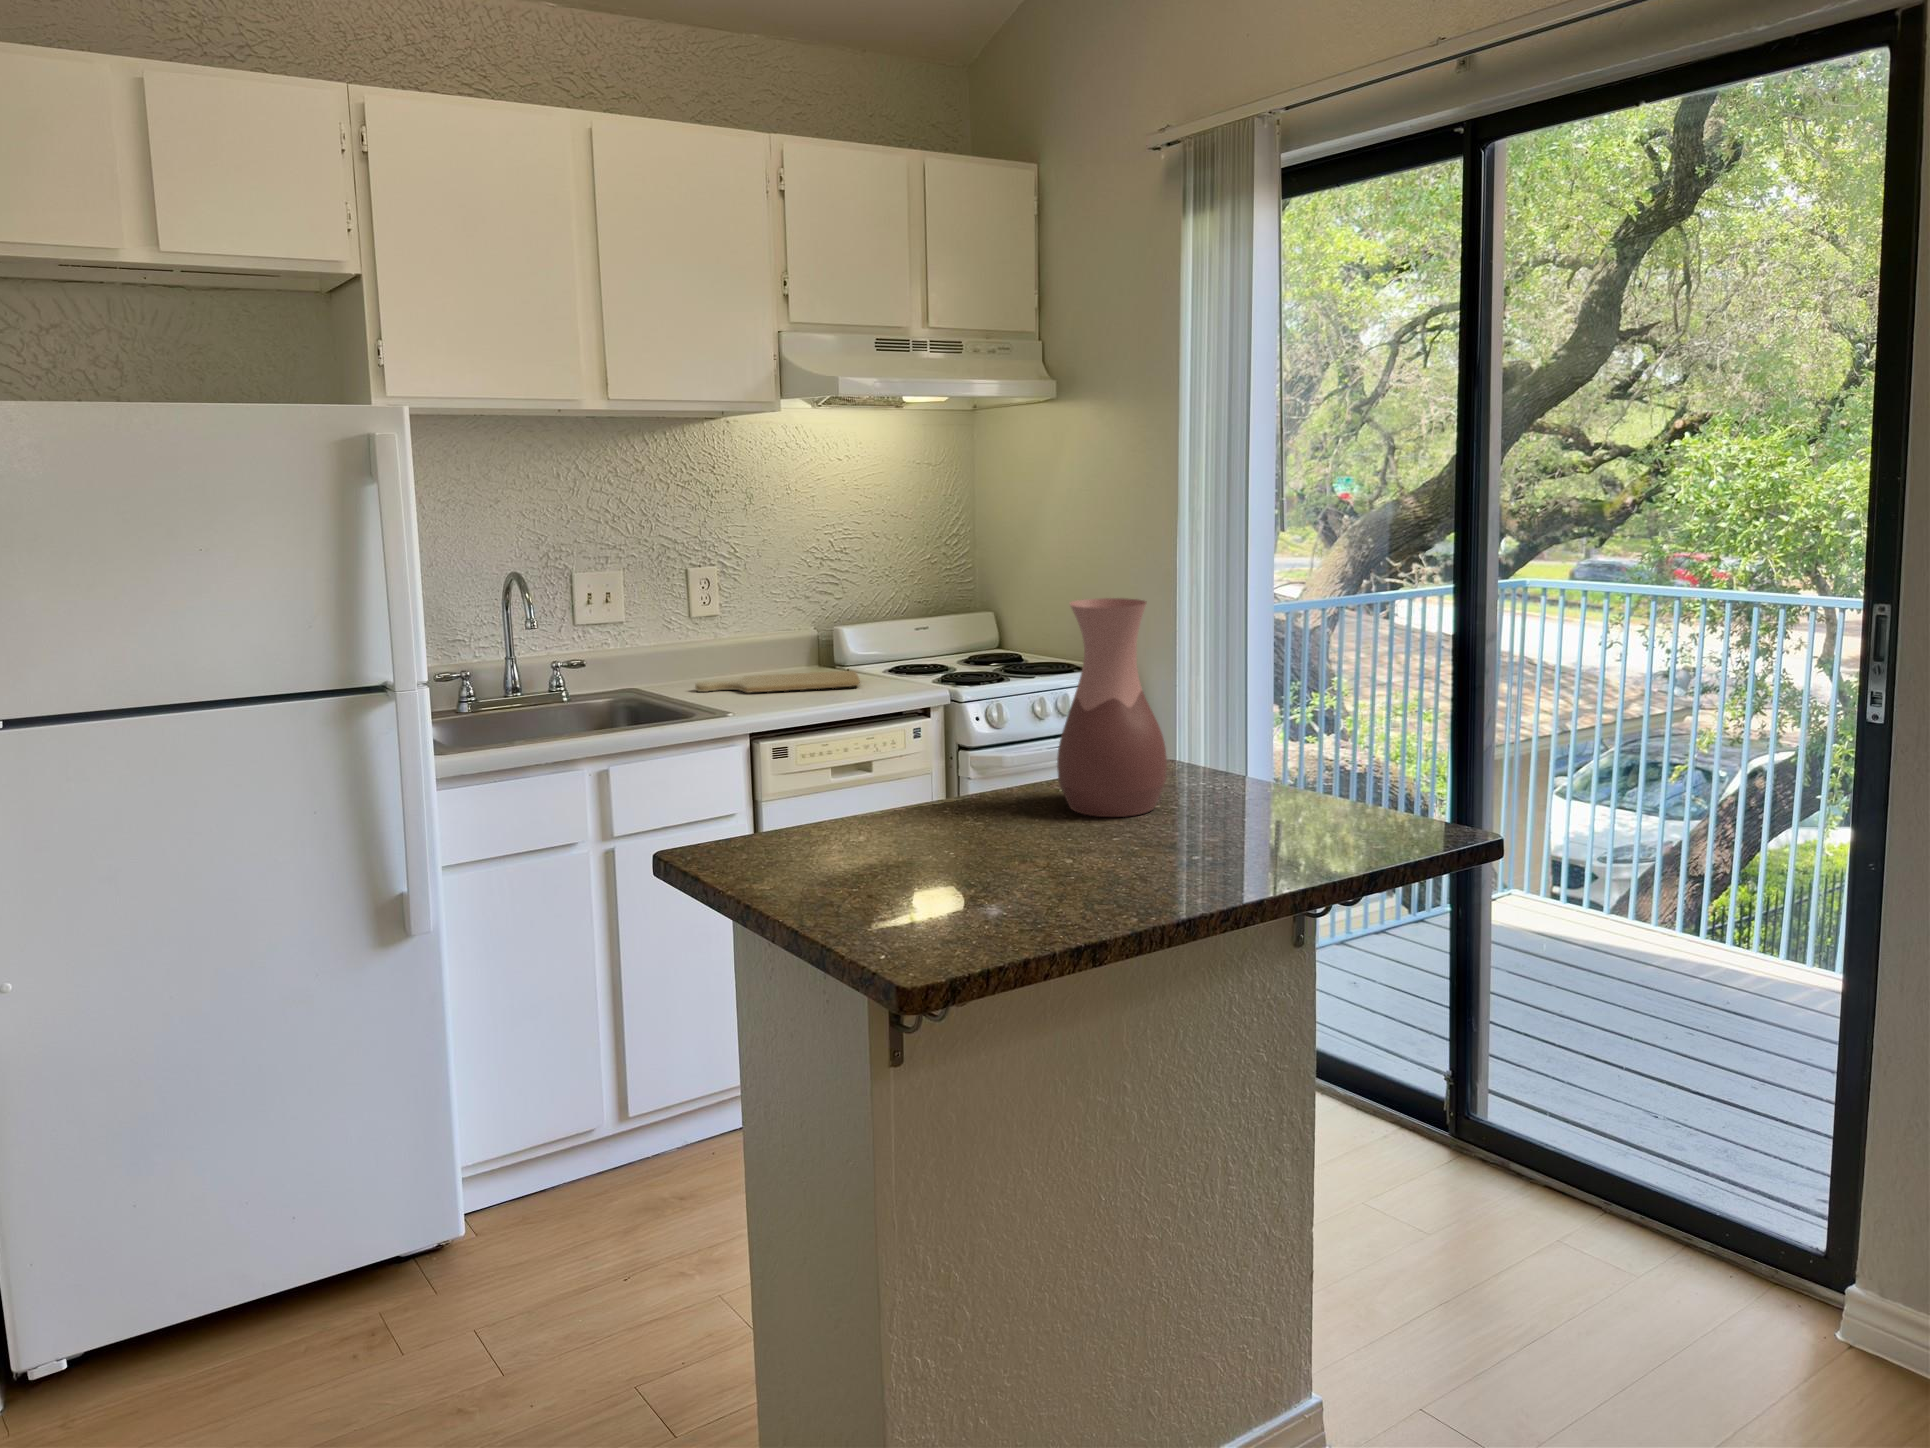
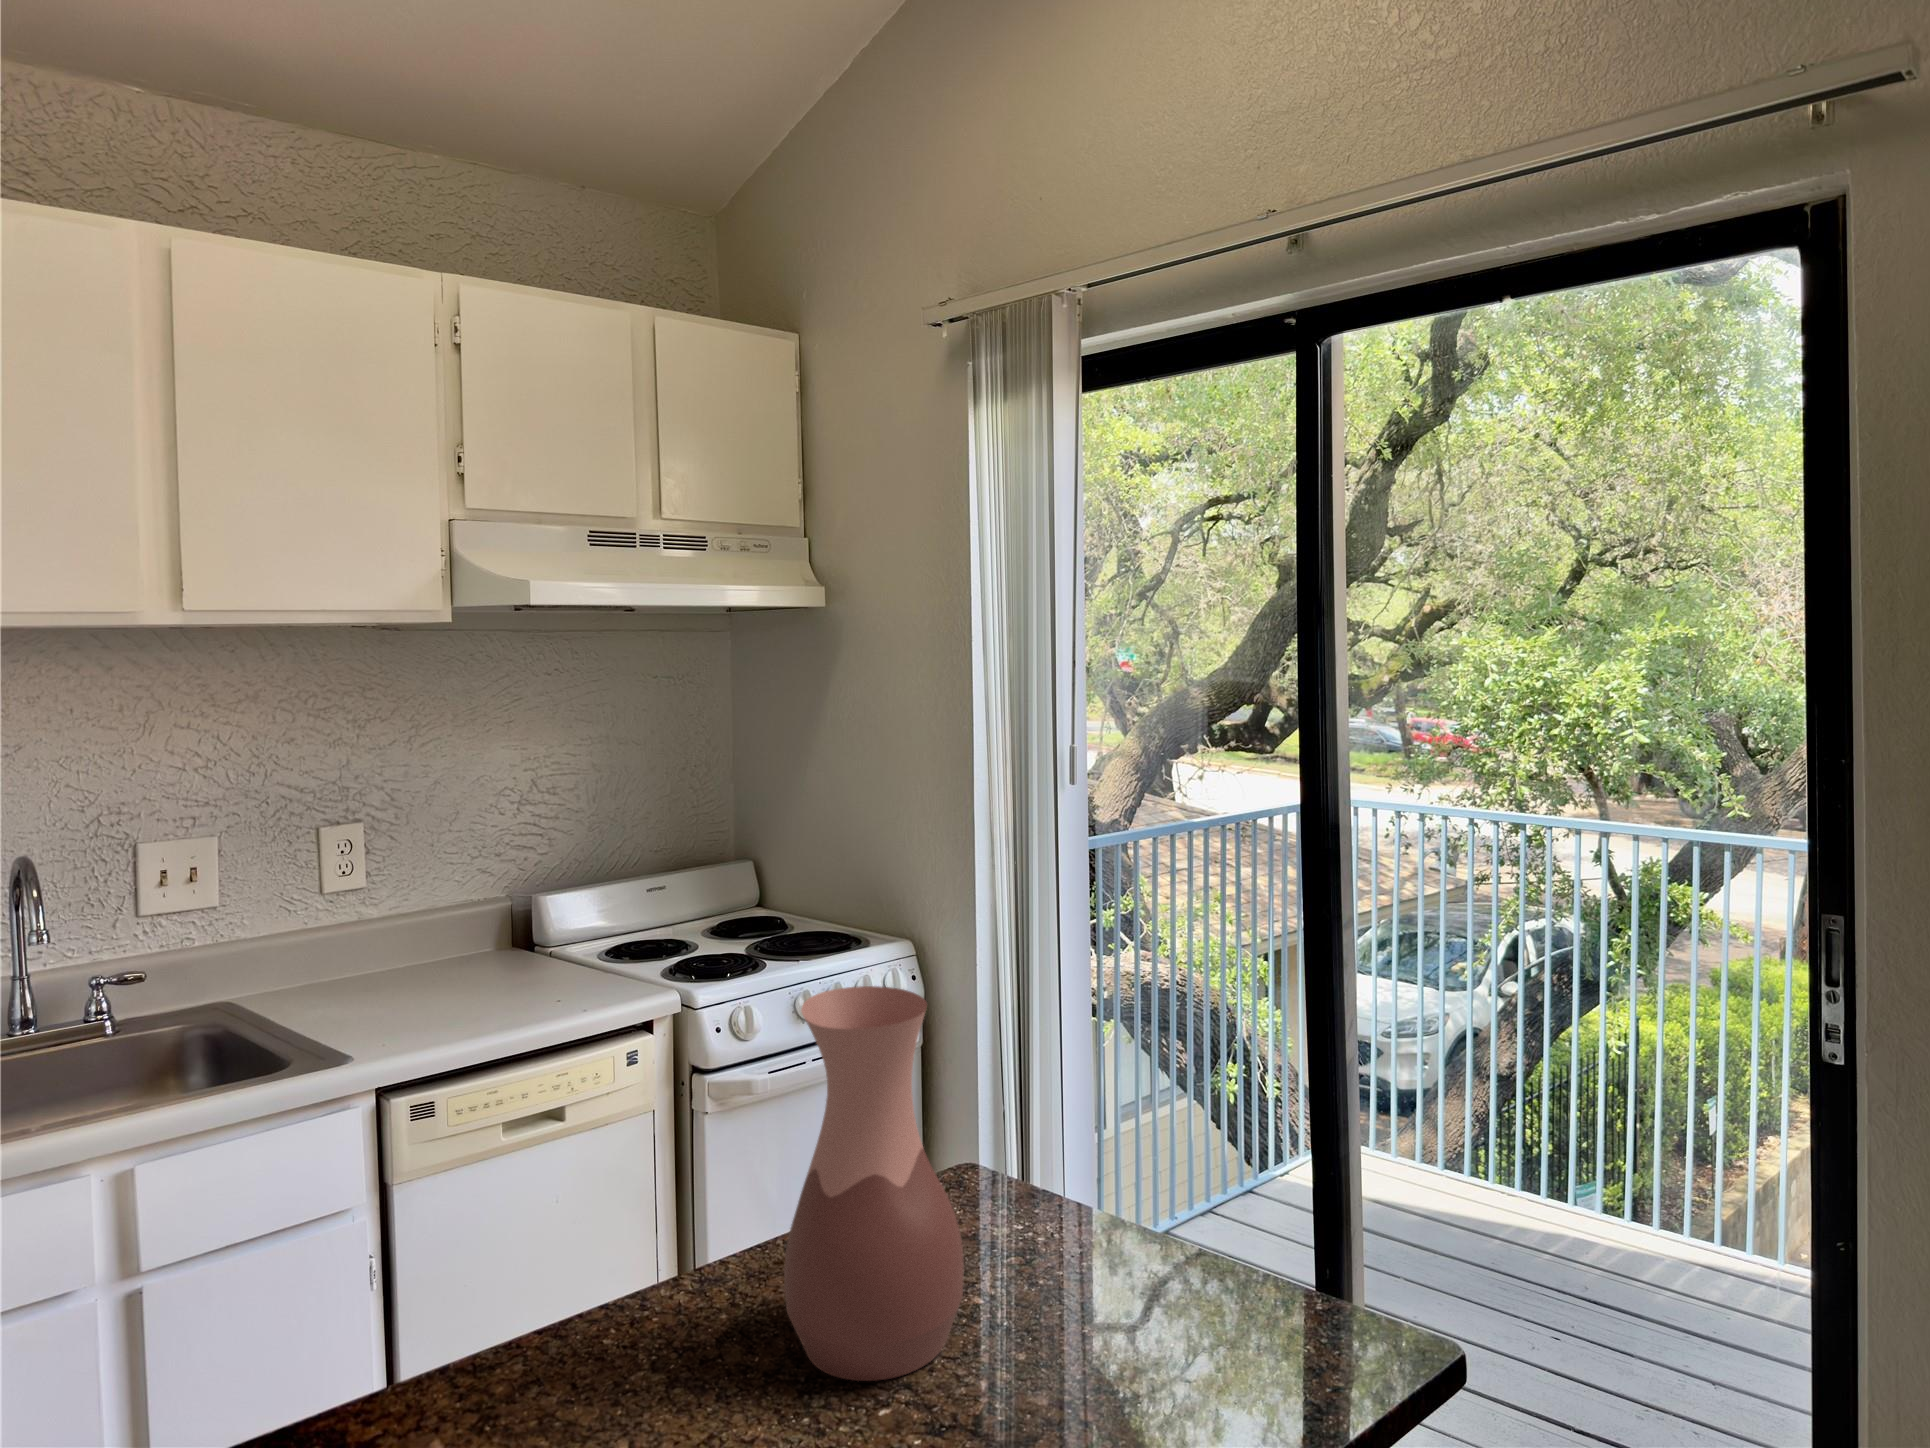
chopping board: present [695,671,860,693] -> none [318,963,557,1009]

